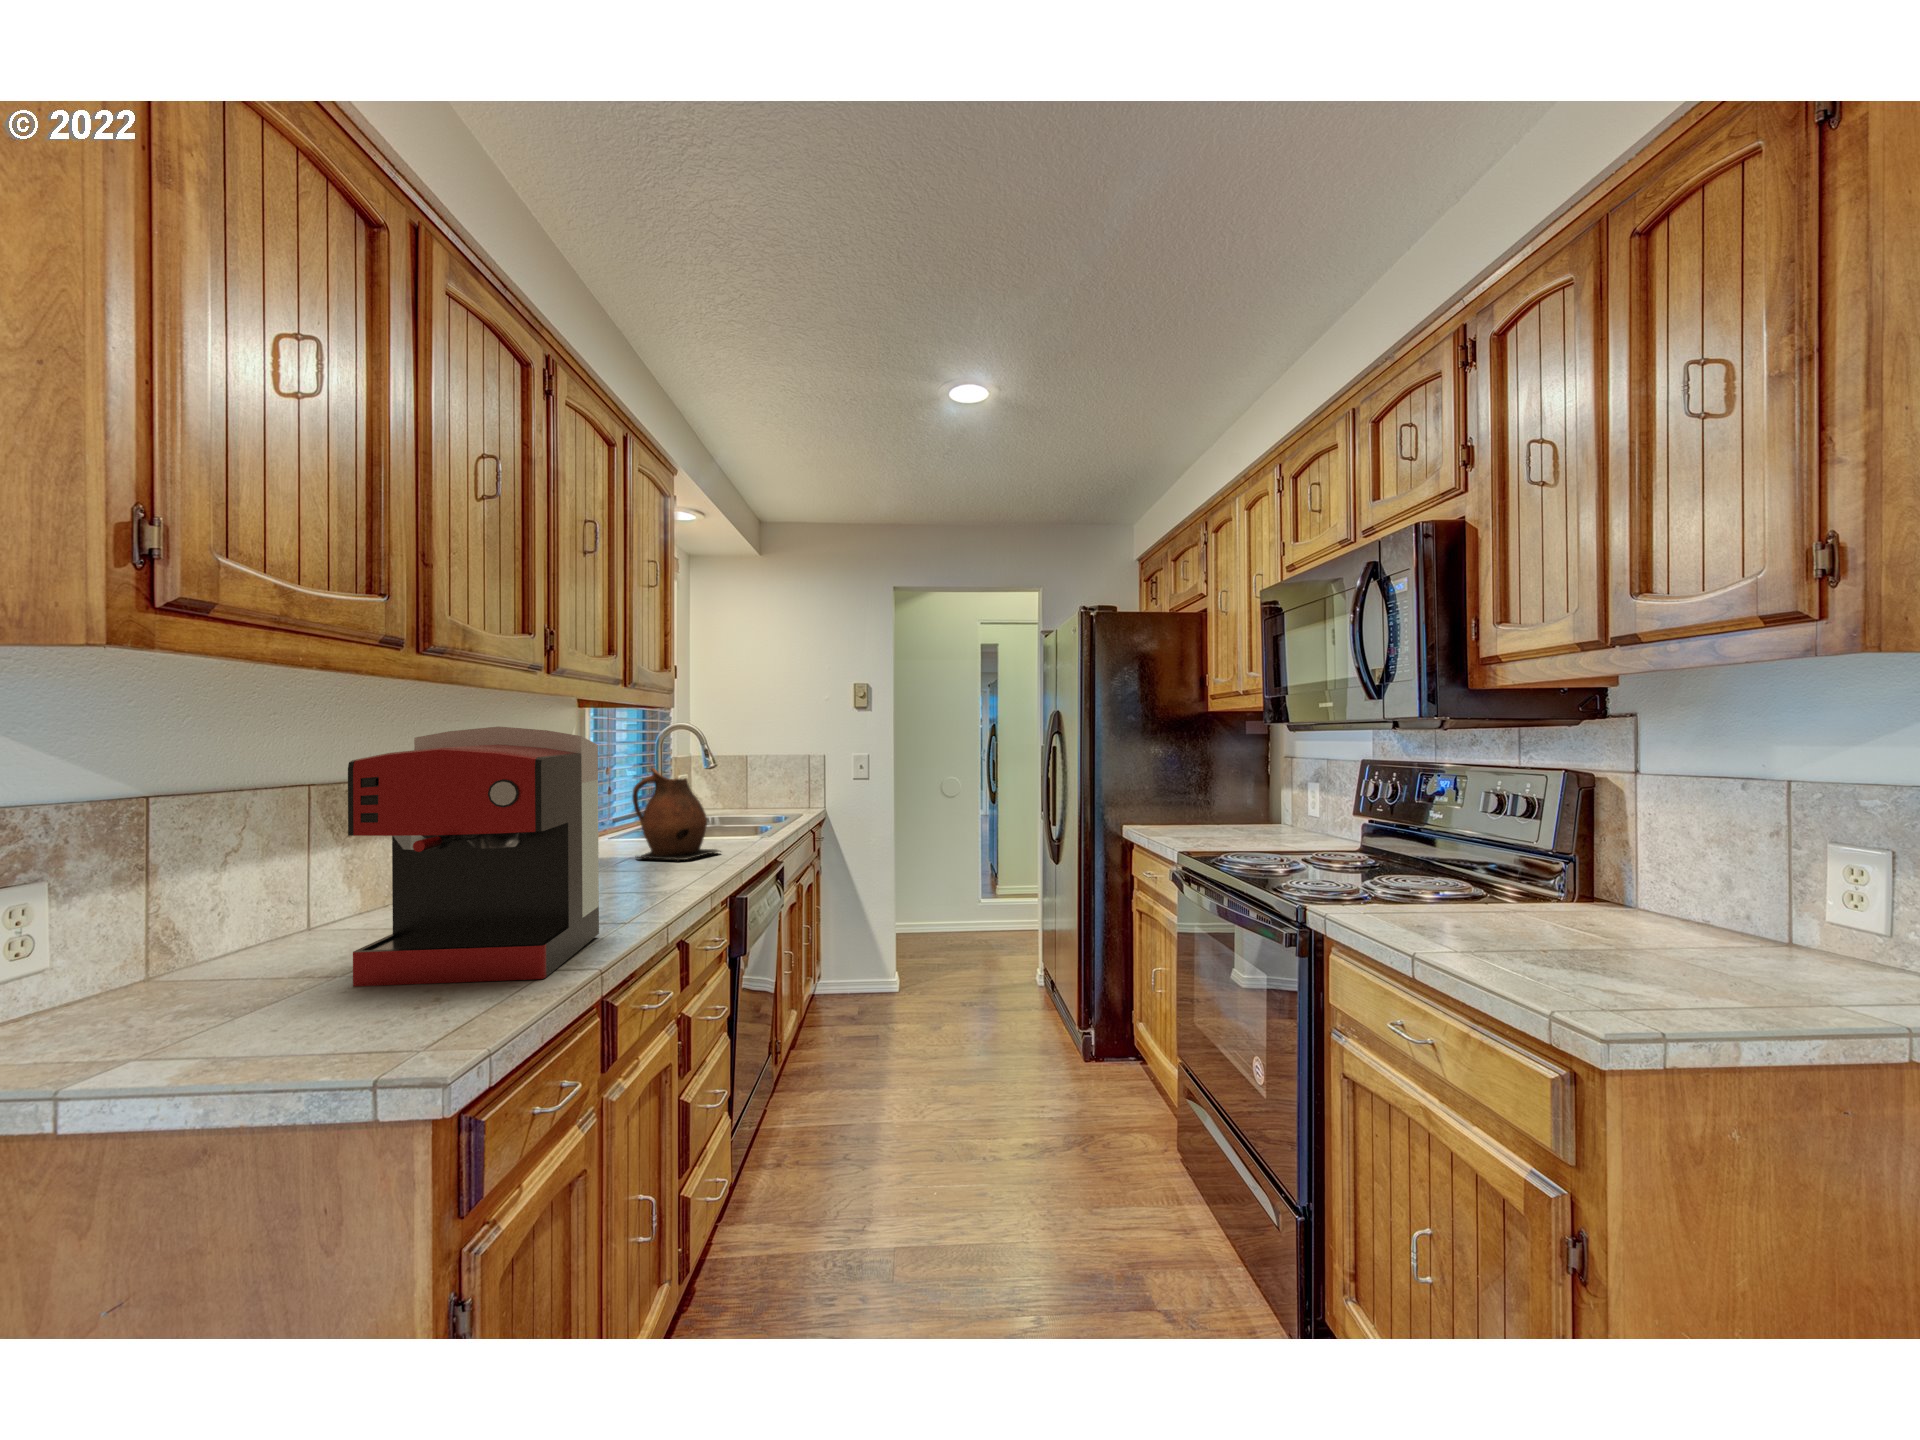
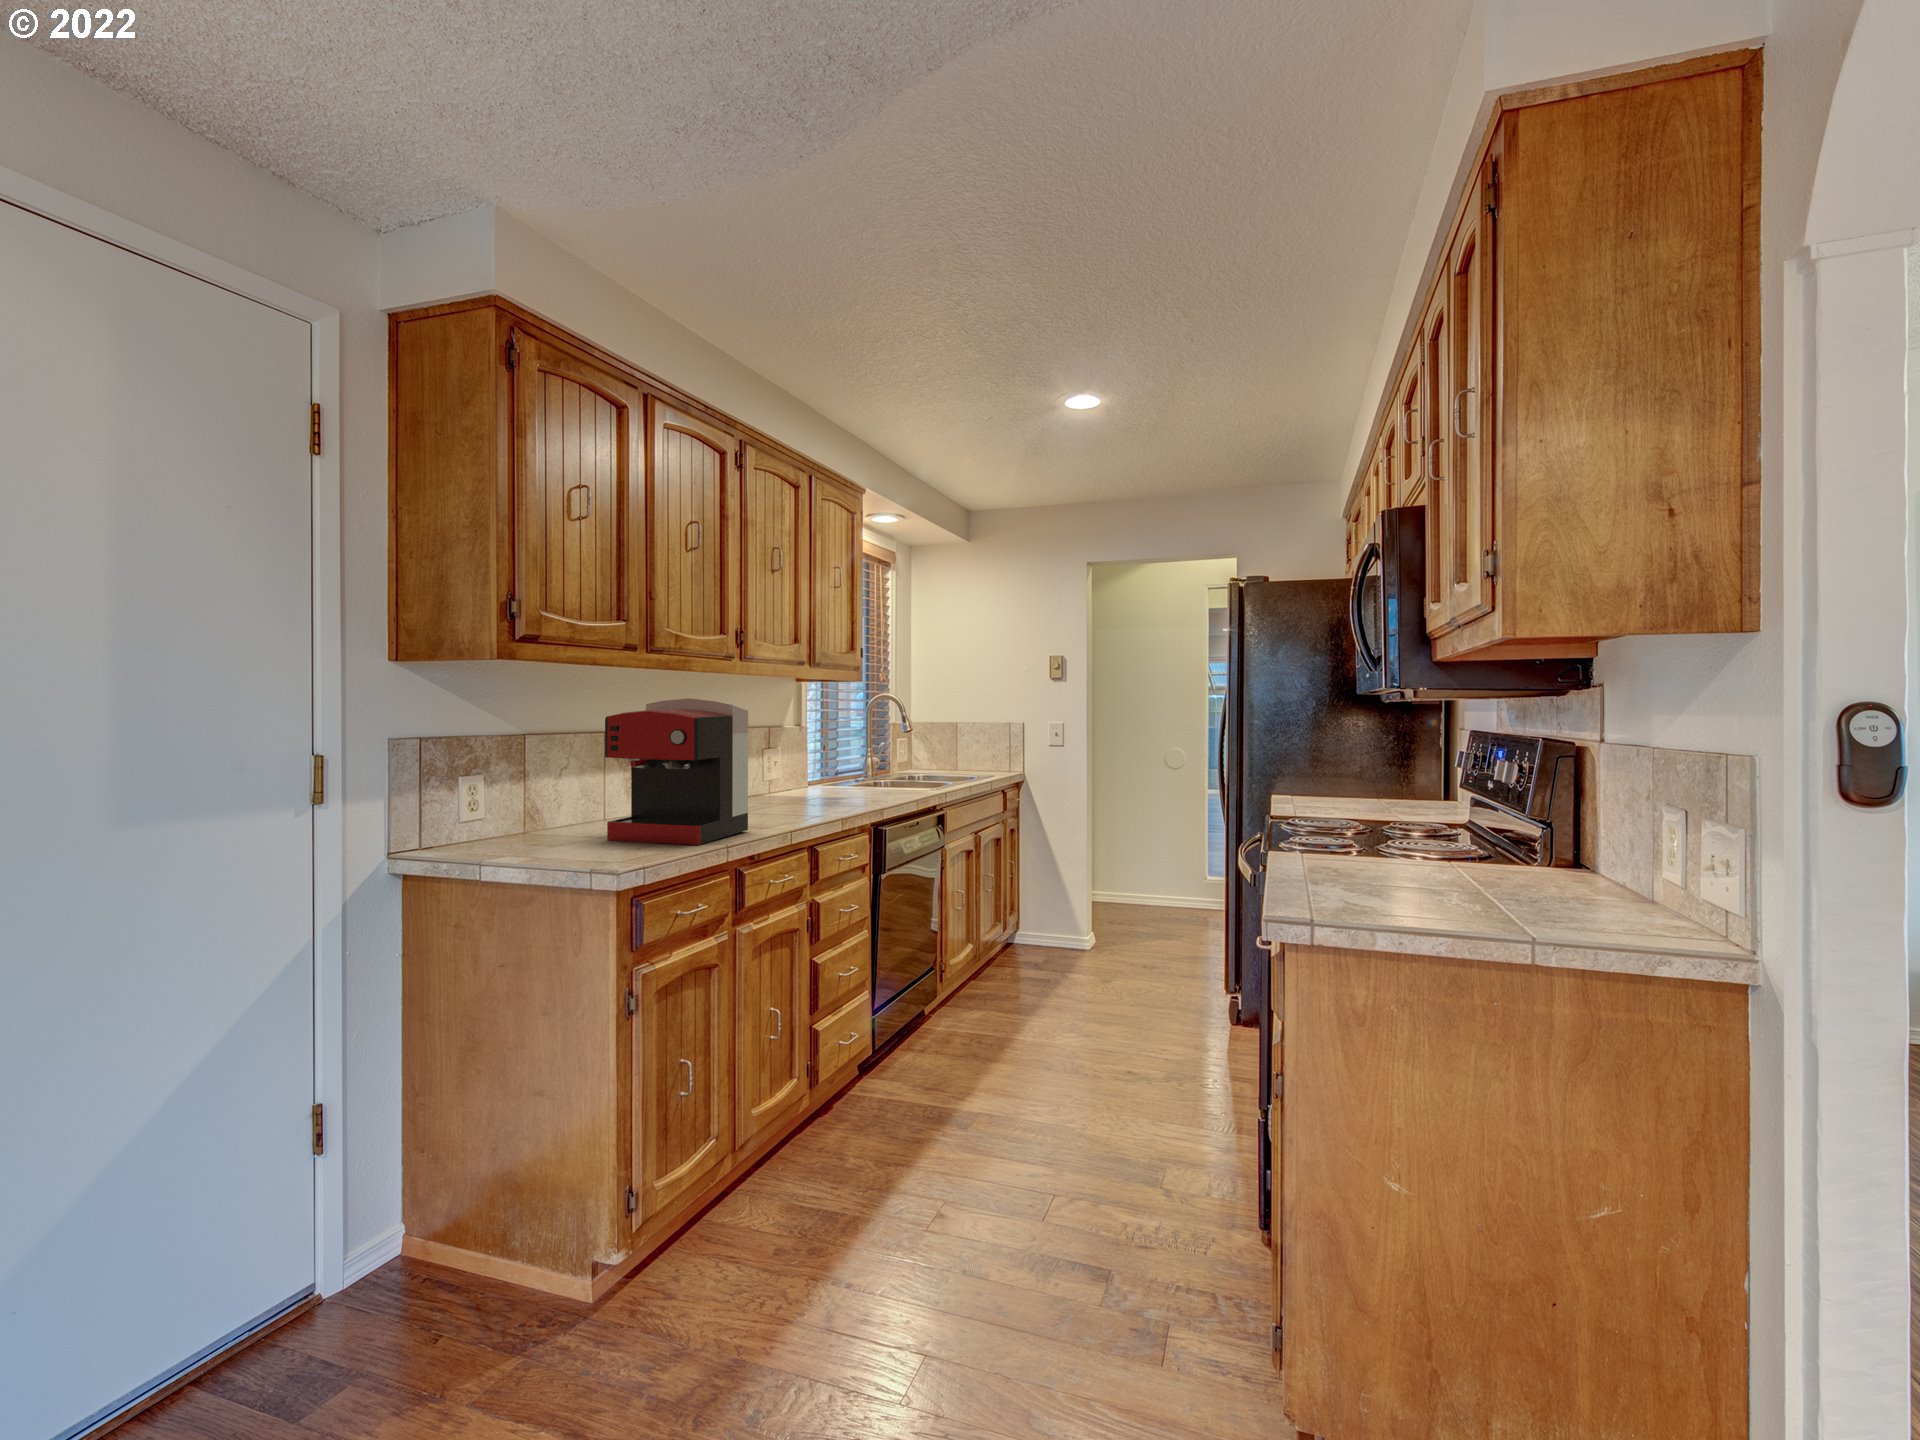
ceramic pitcher: present [632,768,721,861] -> none [822,730,886,800]

